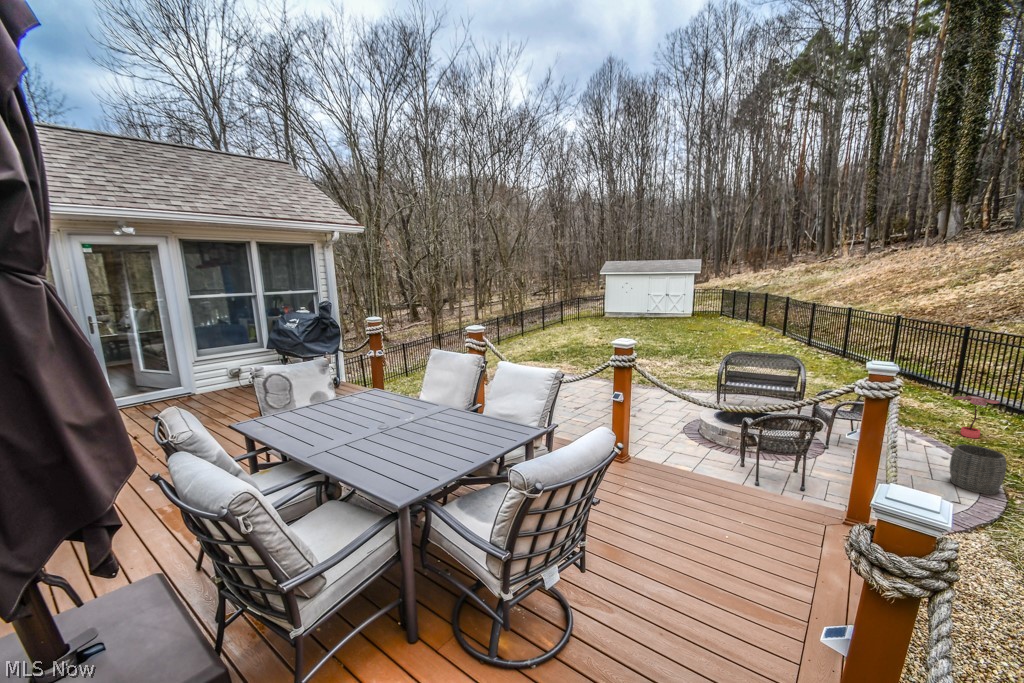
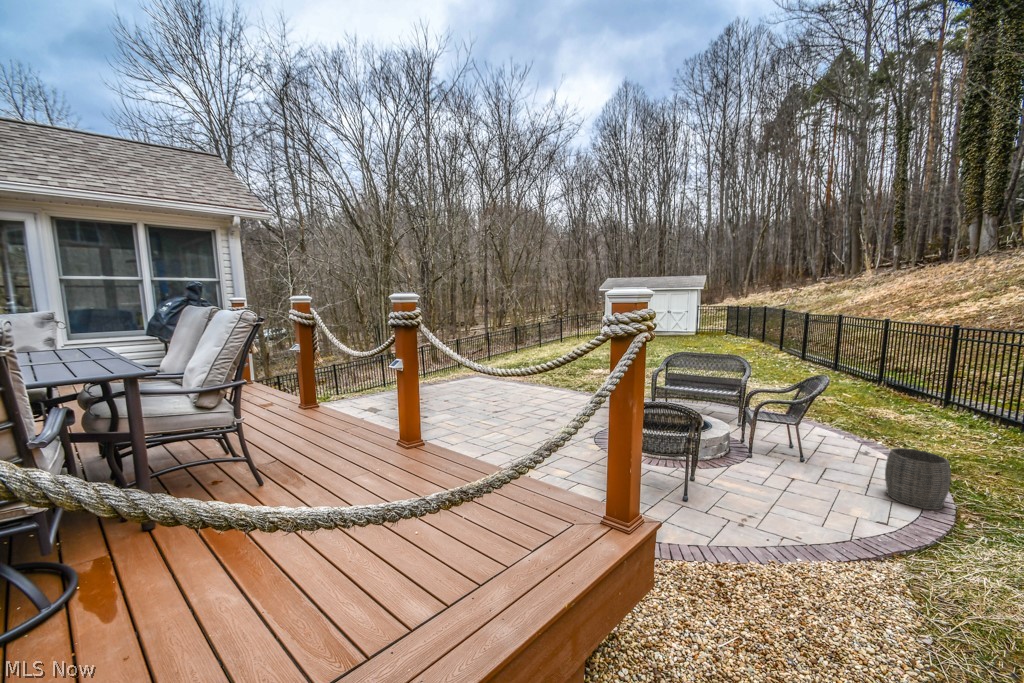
potted plant: present [953,396,1000,438] -> none [920,400,976,451]

